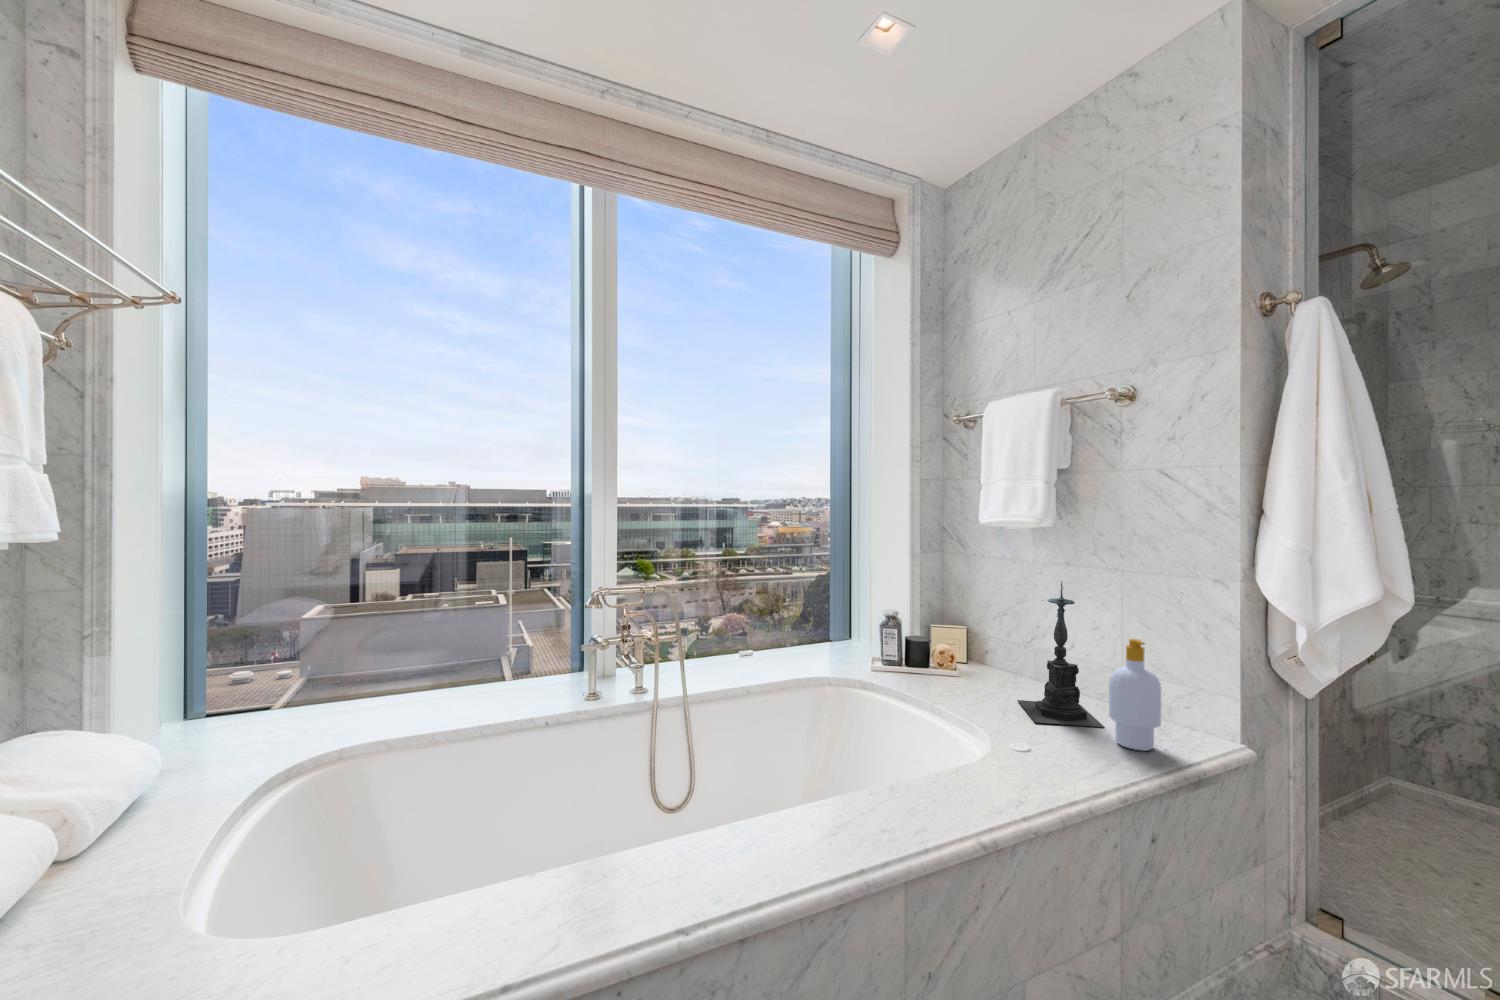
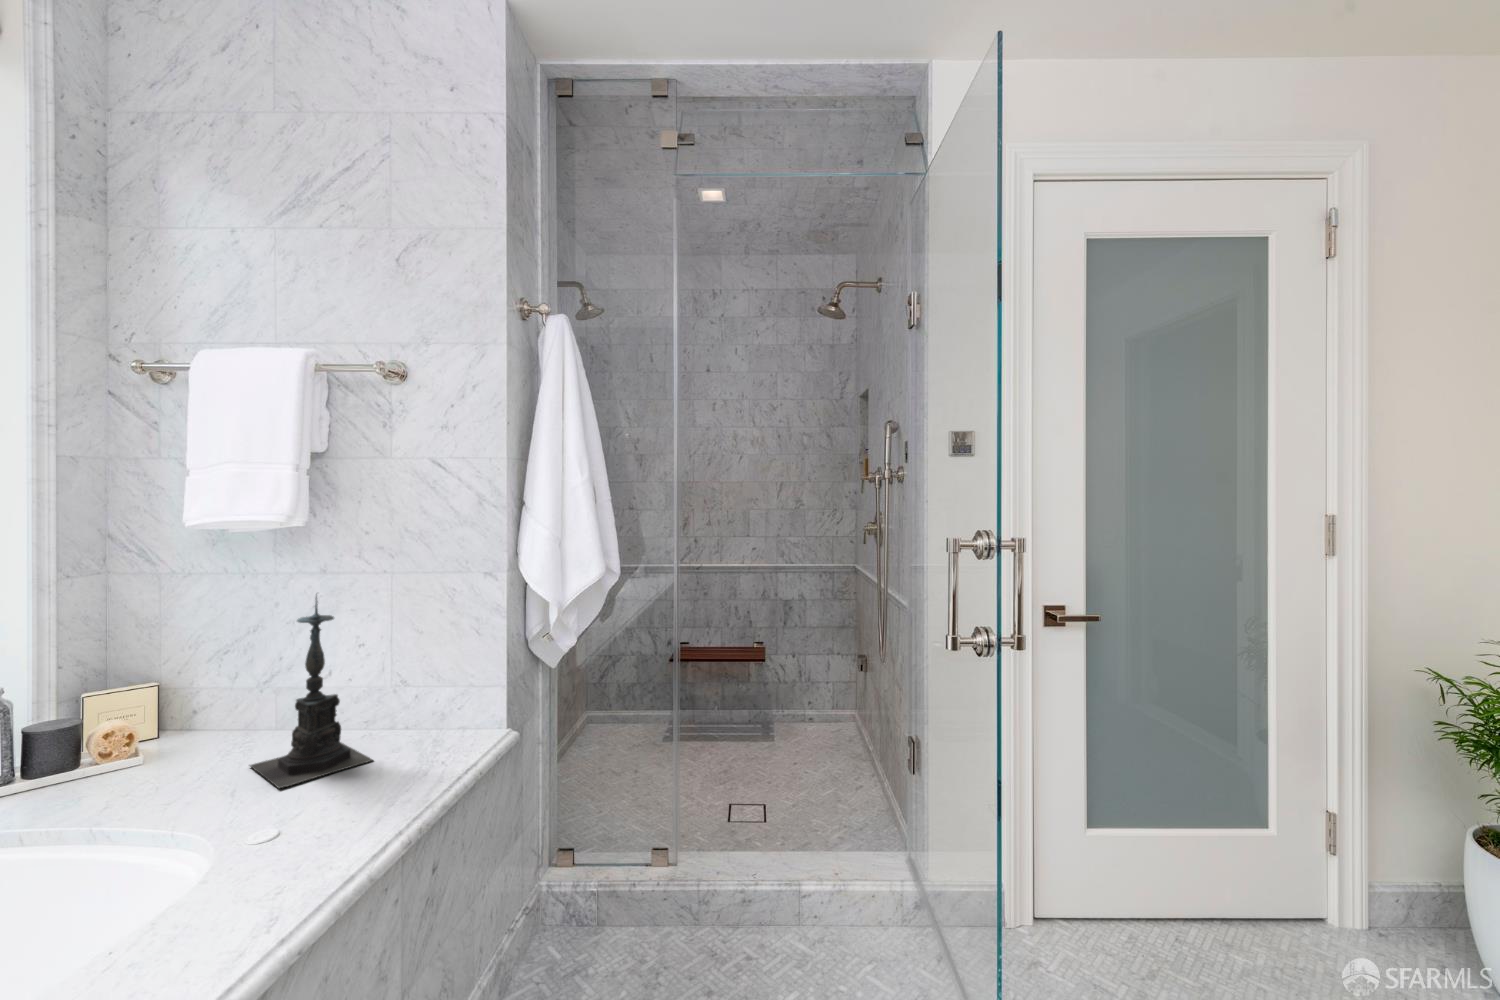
soap bottle: present [1109,639,1161,751] -> none [381,647,439,776]

